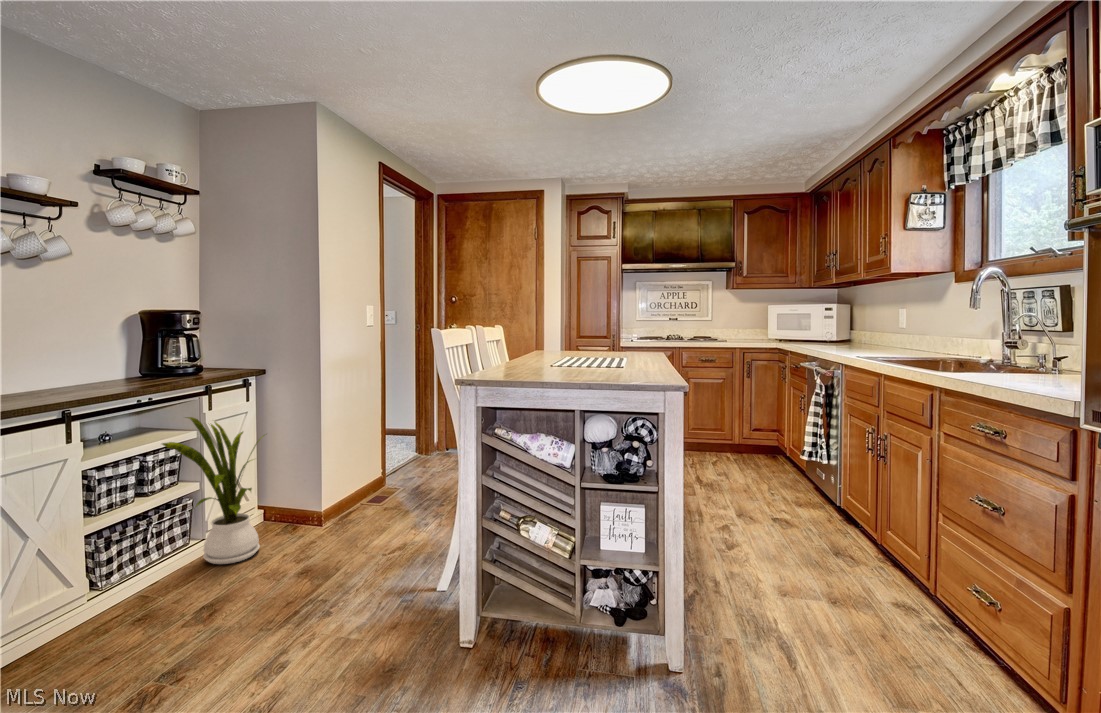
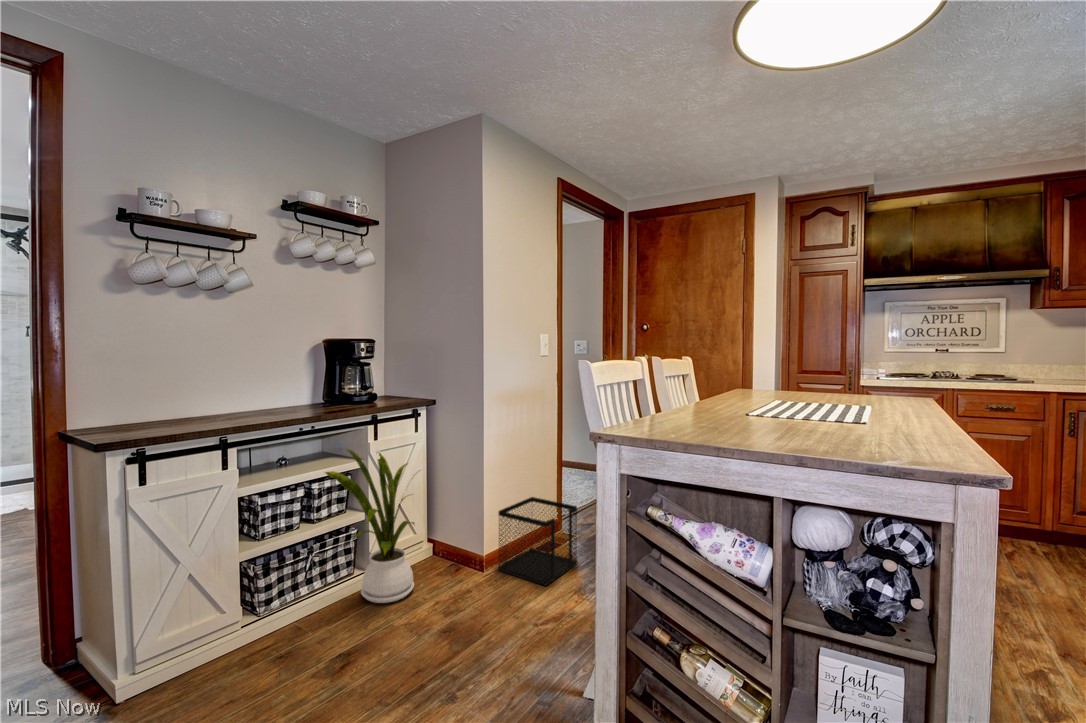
wastebasket: none [337,456,410,527] -> present [498,497,577,586]

